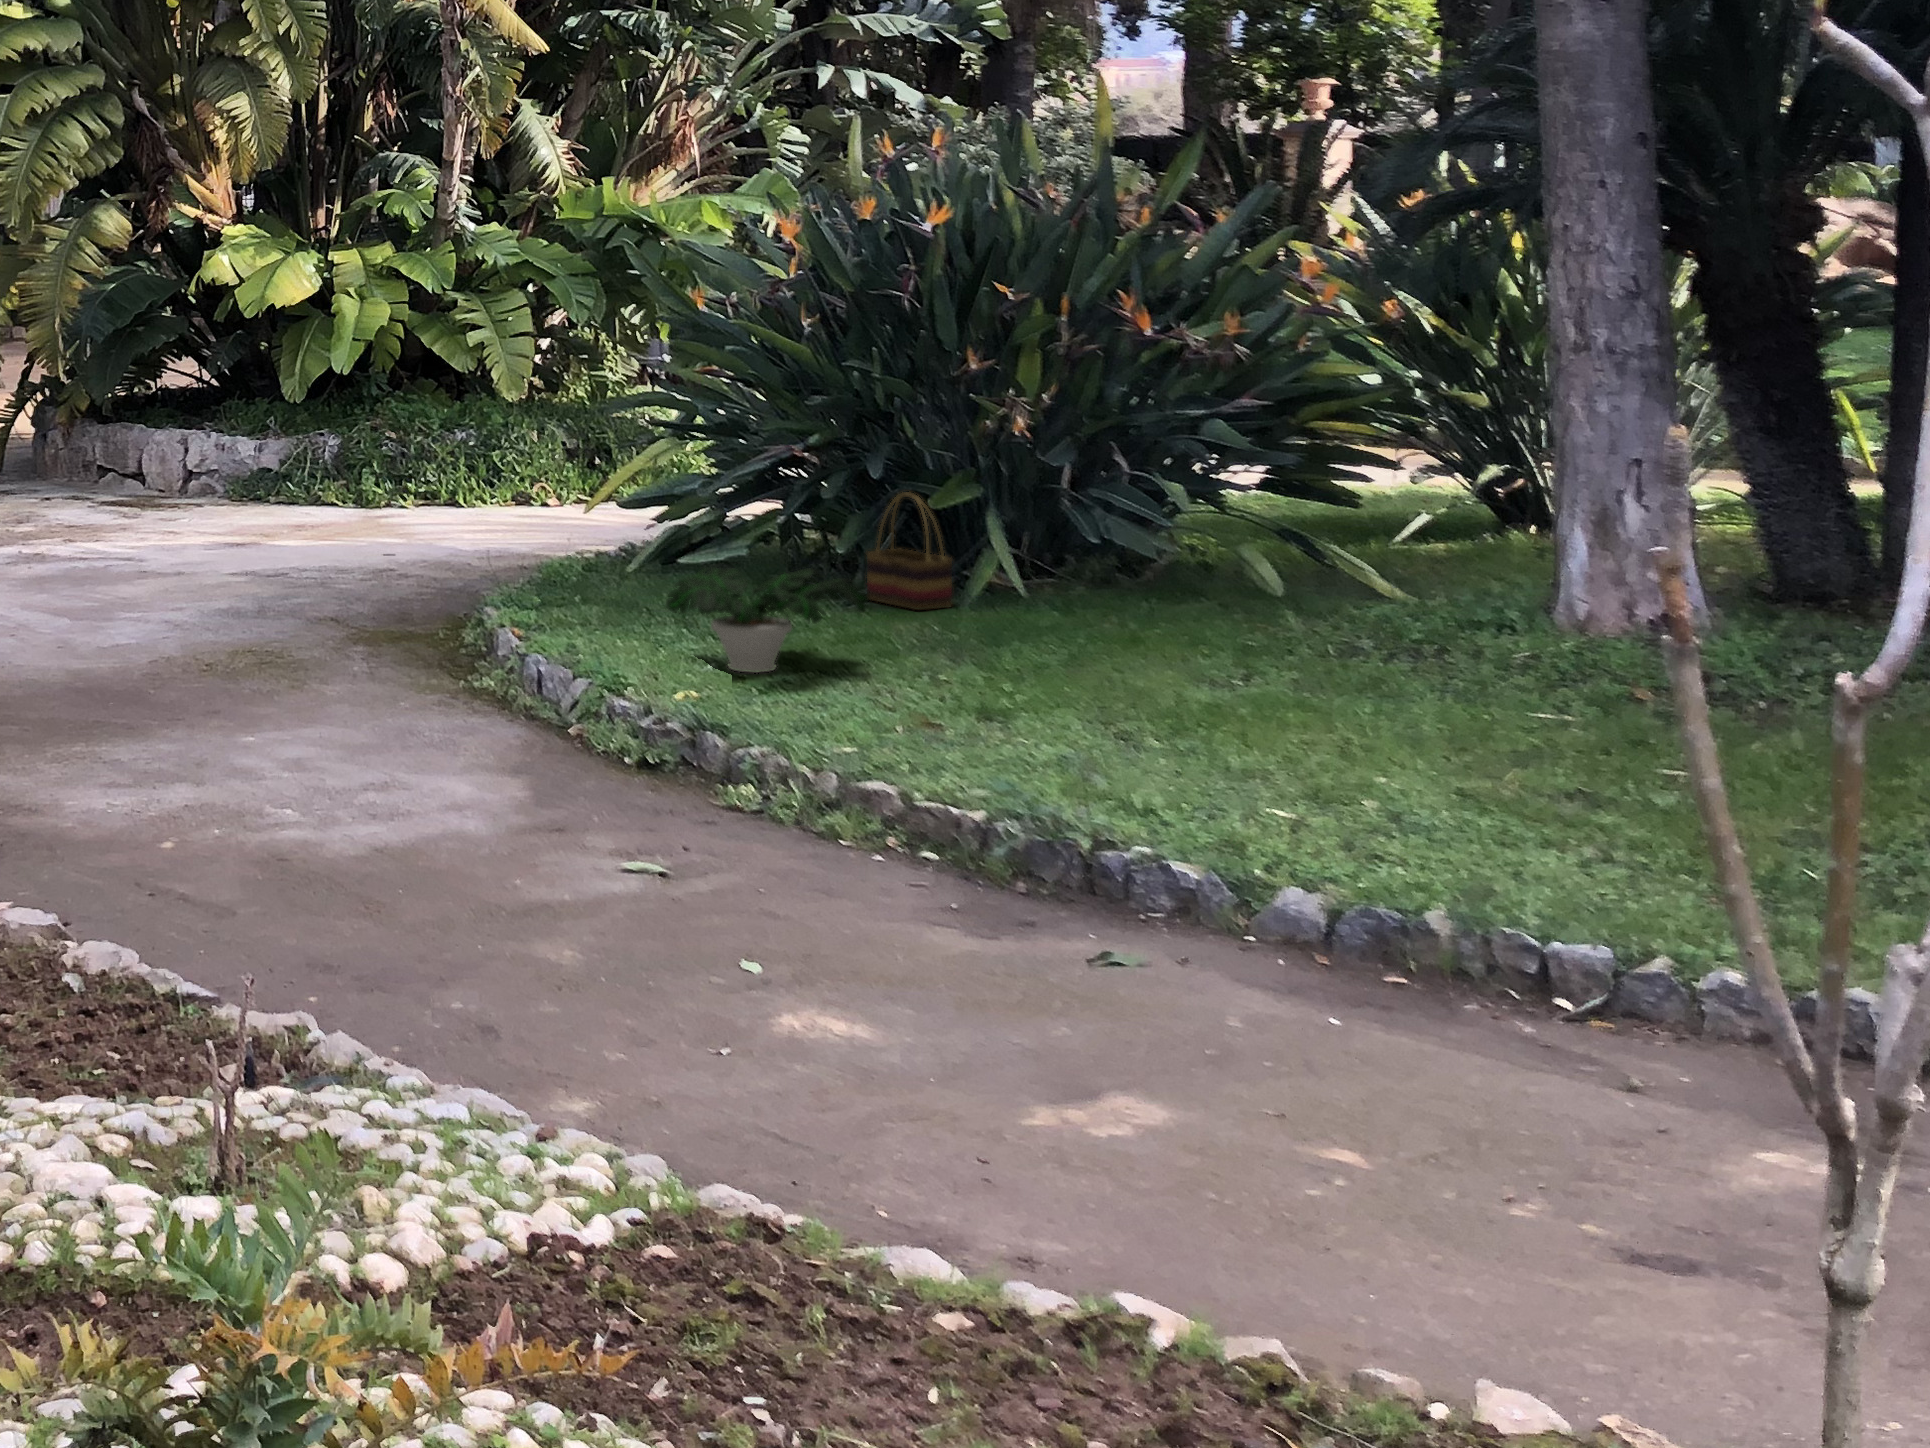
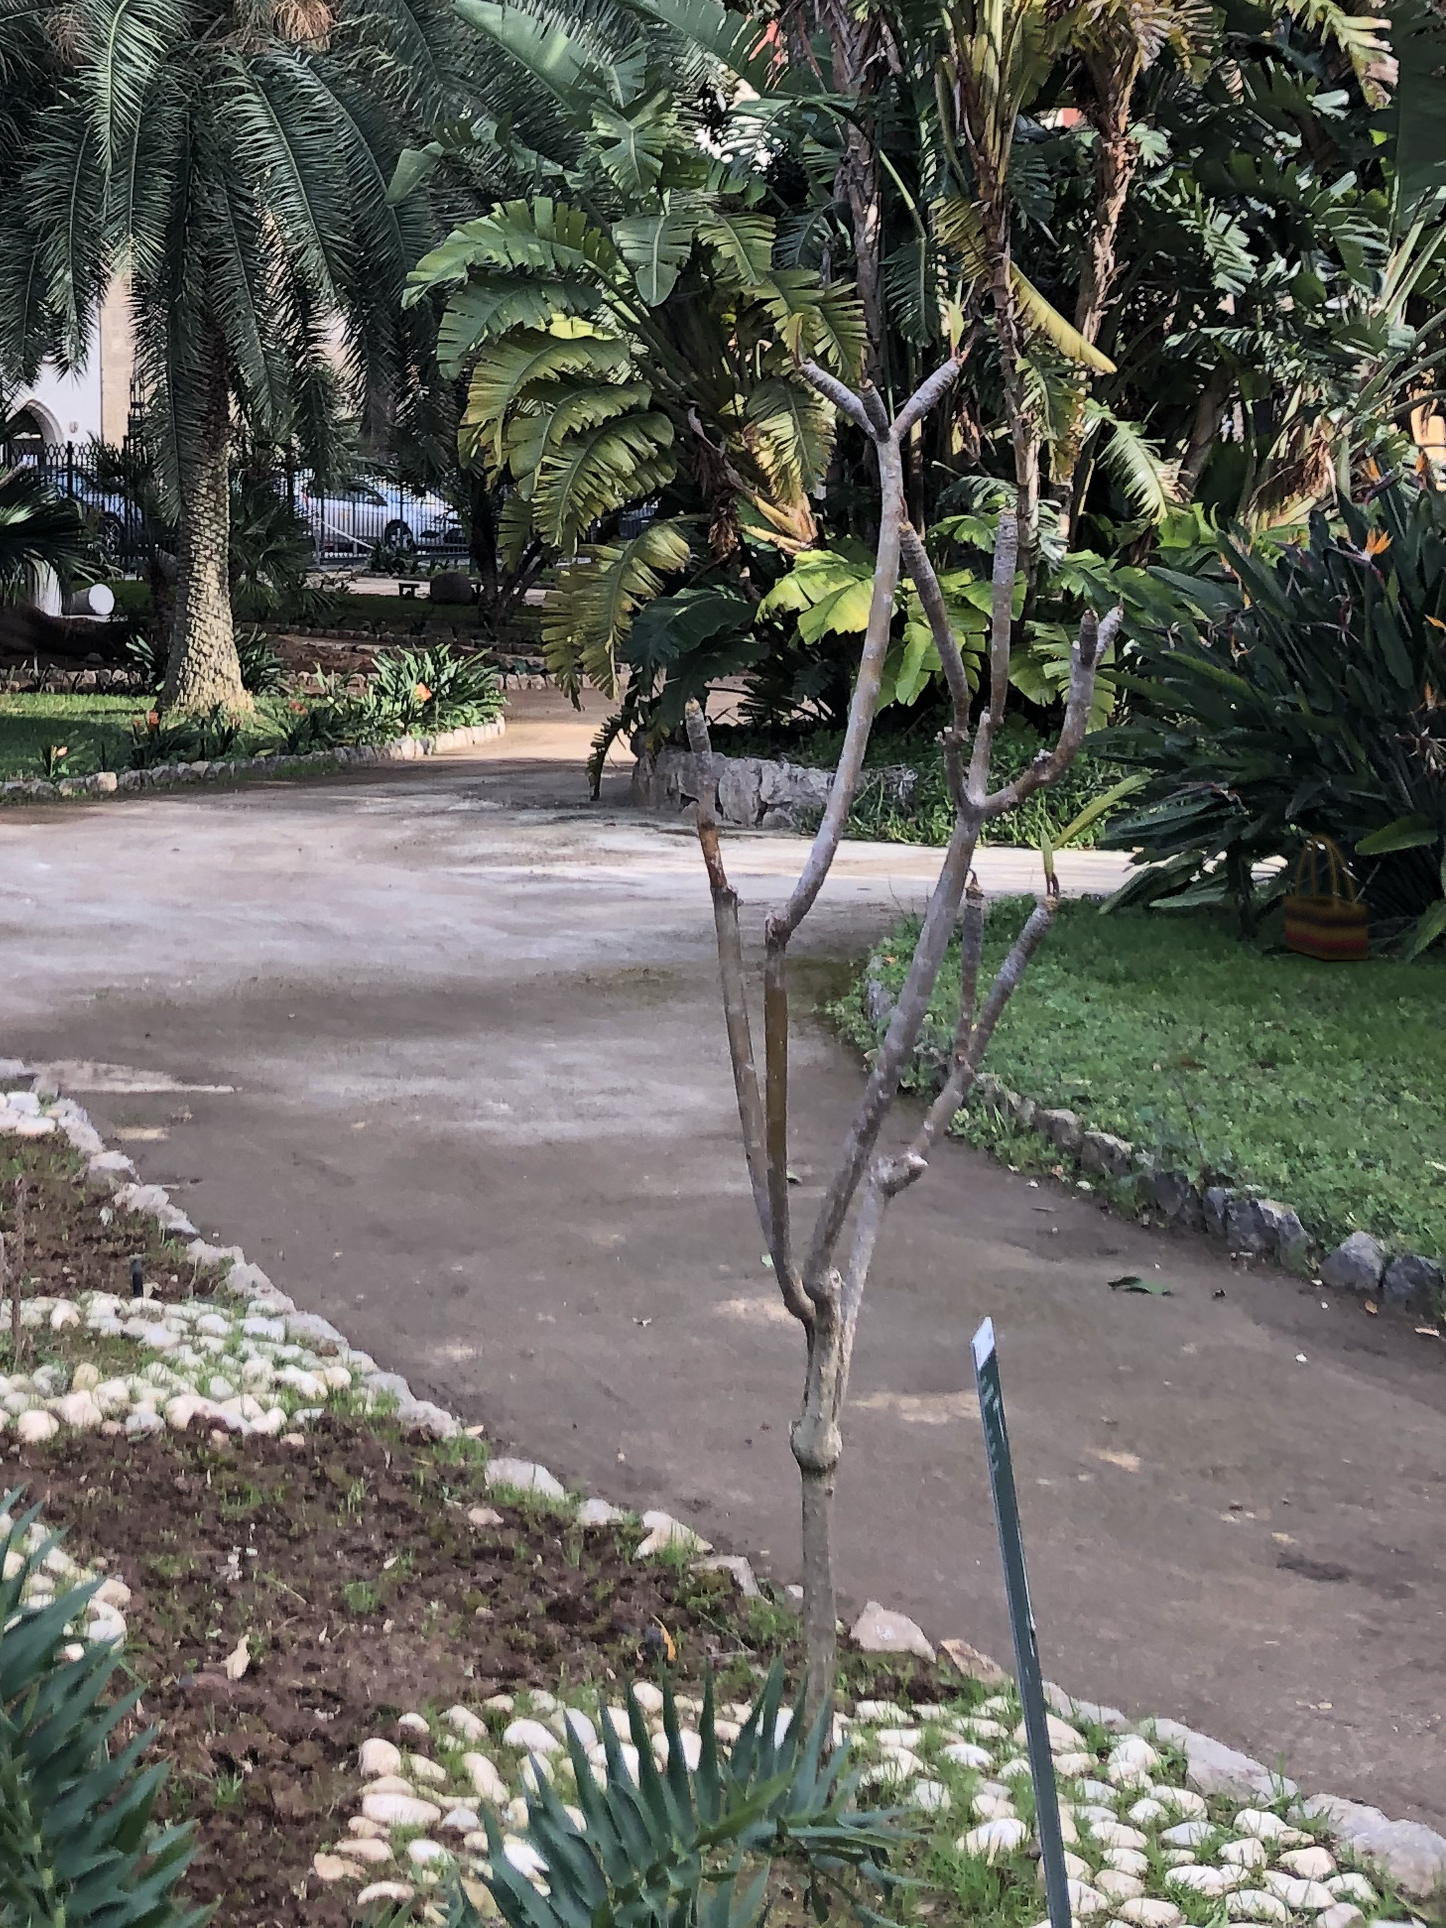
potted plant: present [666,568,869,673] -> none [986,894,1208,1003]

